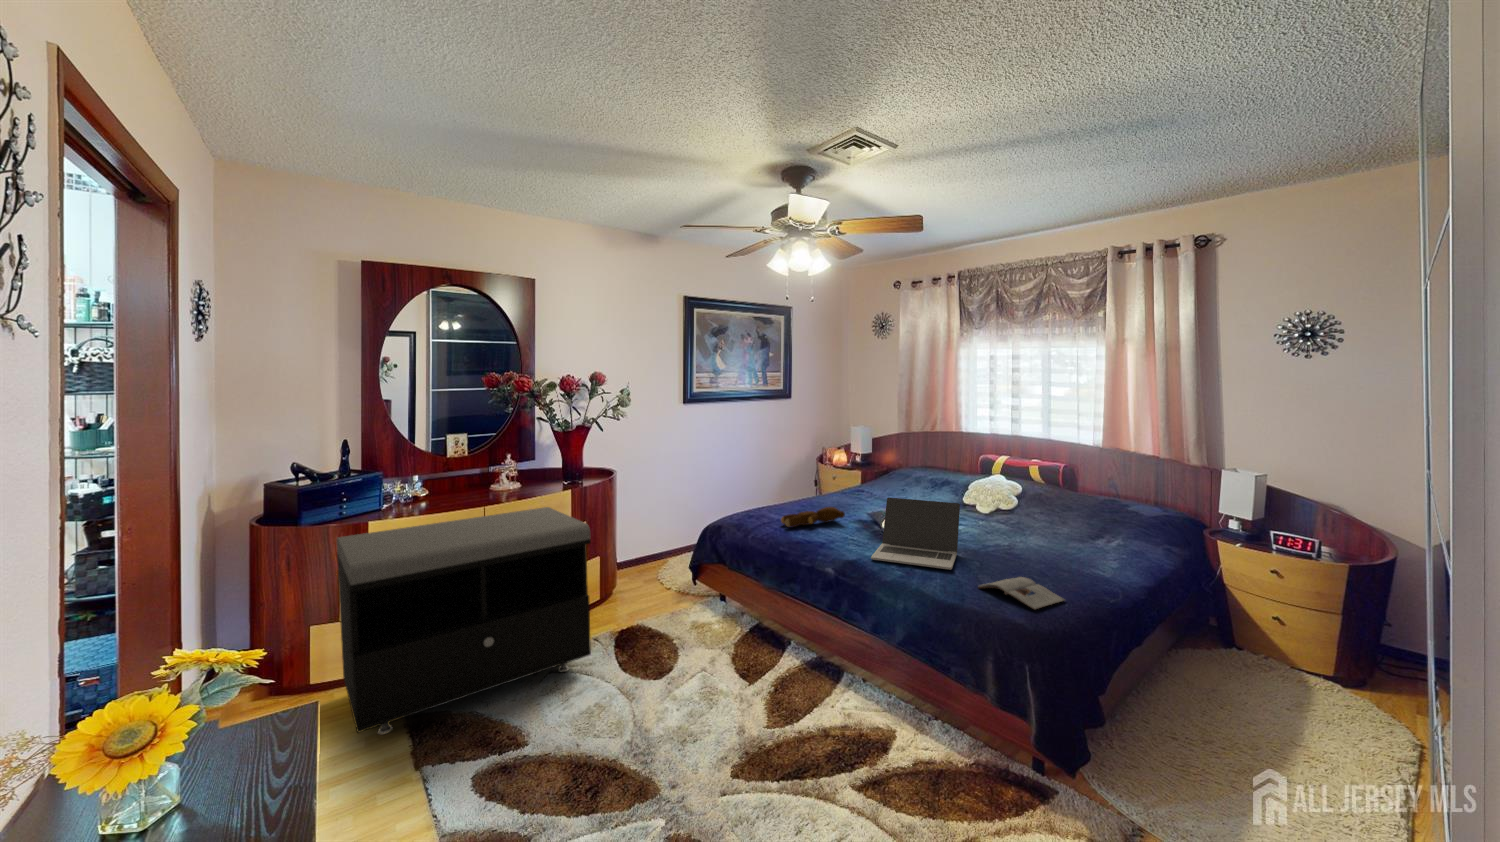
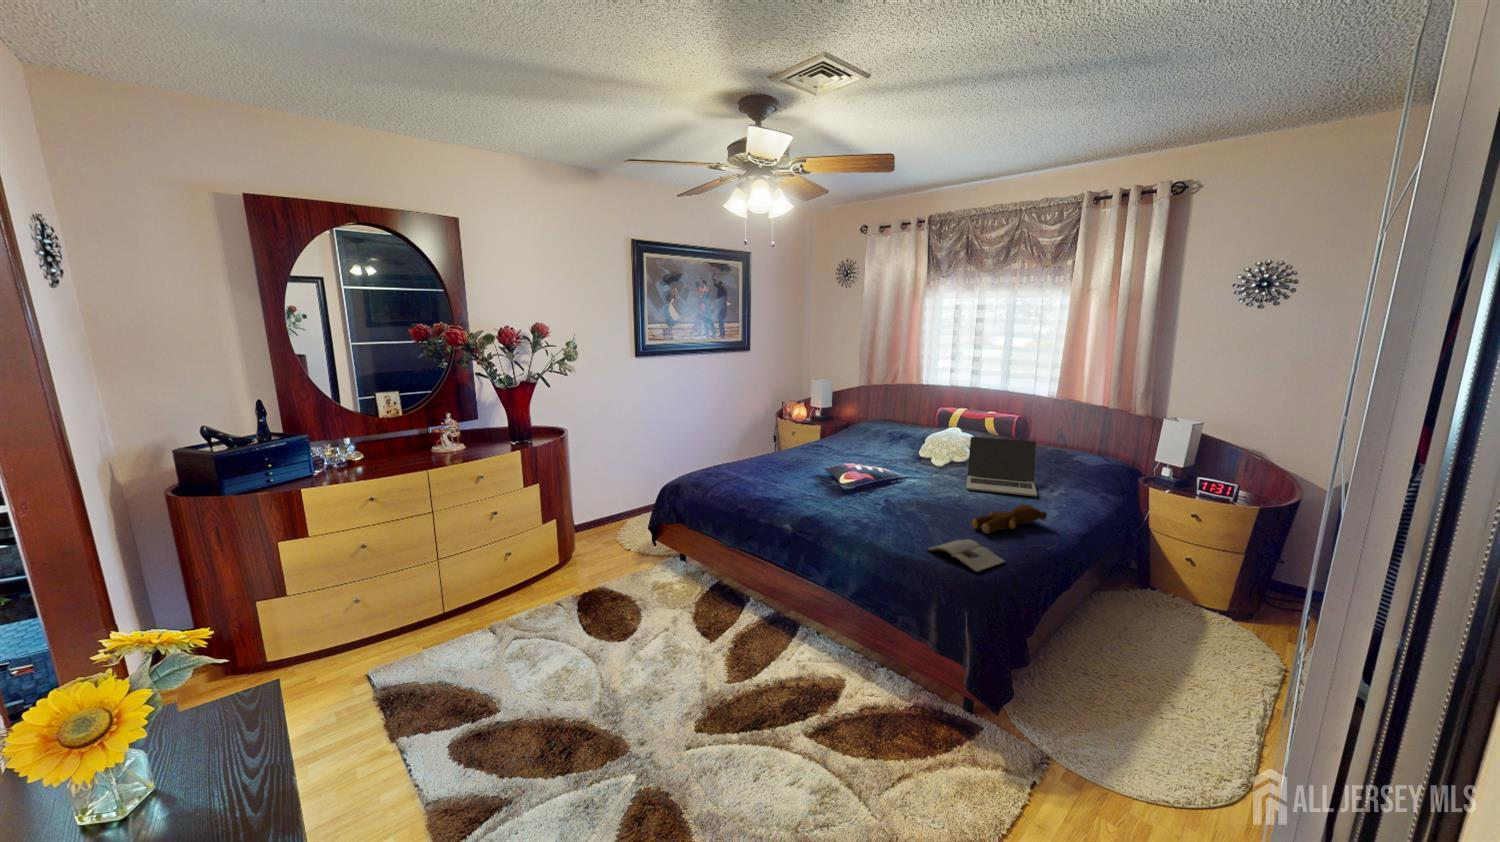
laptop: present [871,498,960,570] -> present [966,437,1037,496]
storage bench: present [337,507,591,735] -> none [276,472,551,707]
teddy bear: present [781,507,845,527] -> present [972,504,1047,533]

